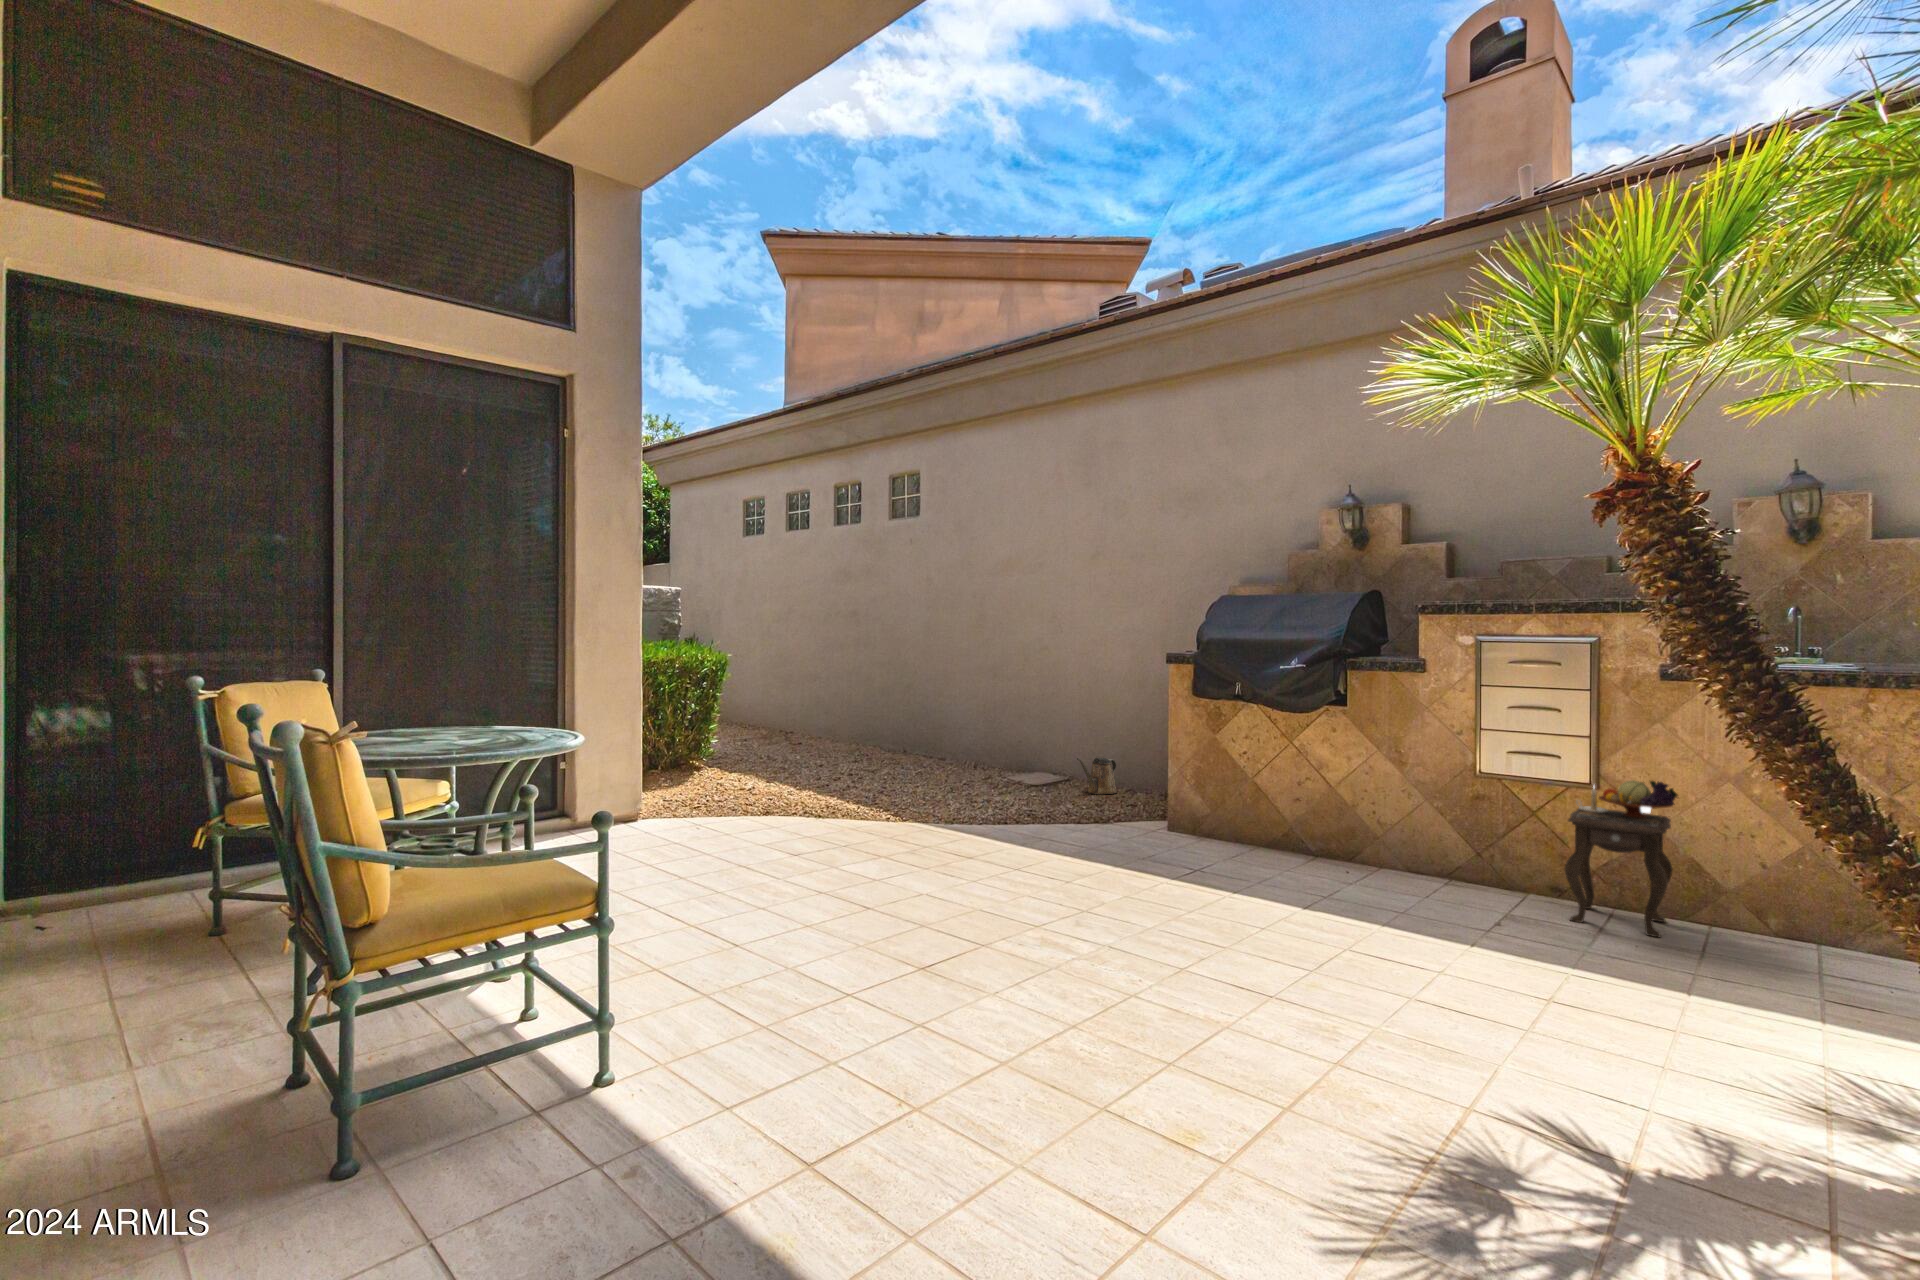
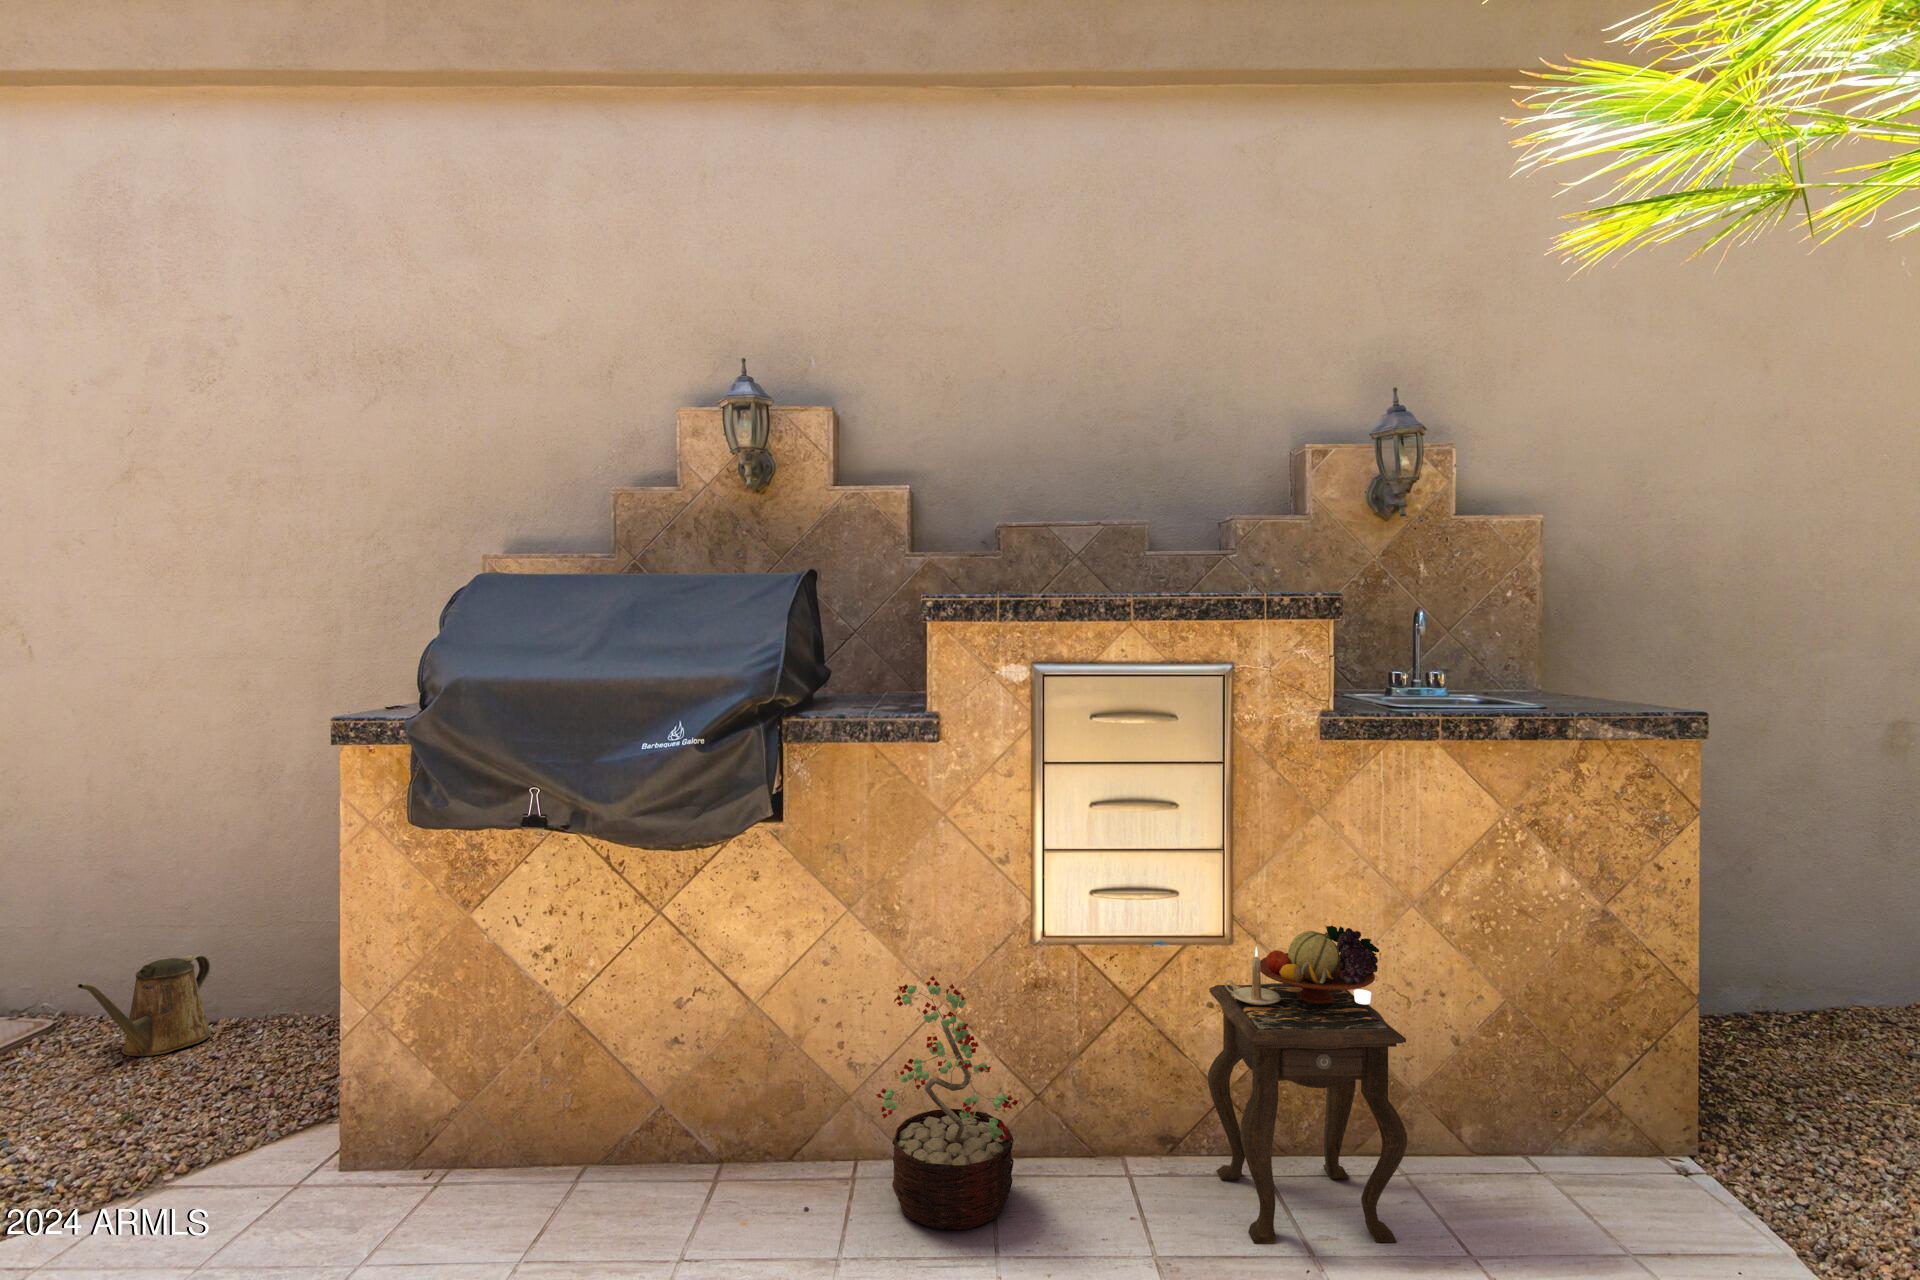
decorative plant: none [1386,781,1452,889] -> present [876,976,1018,1230]

